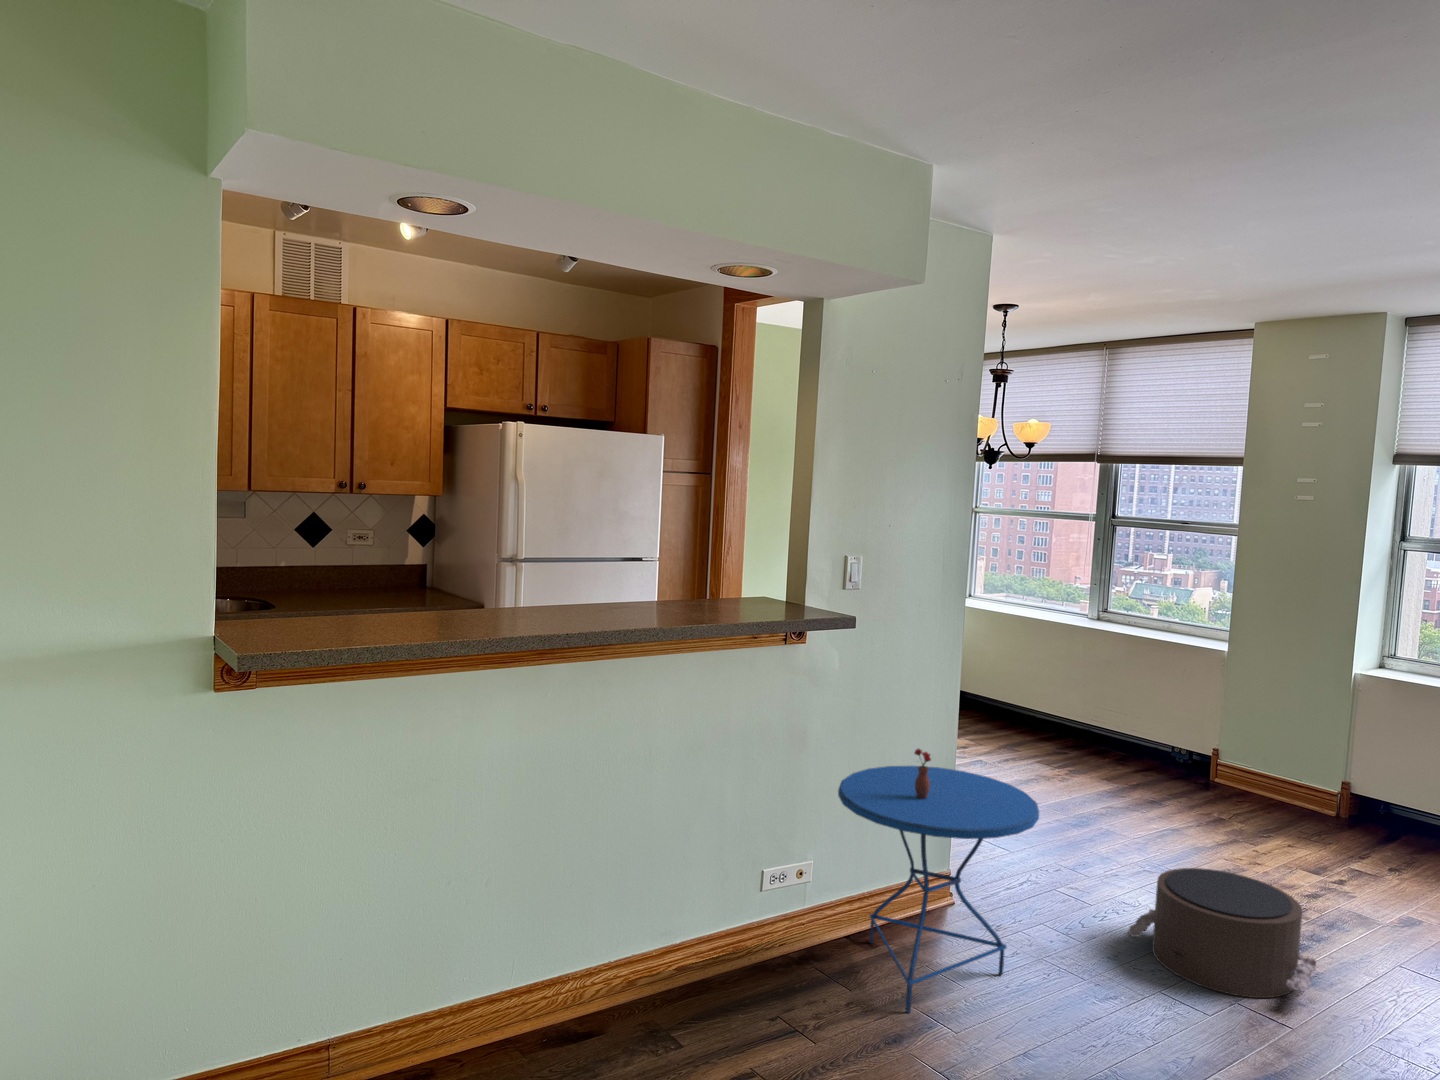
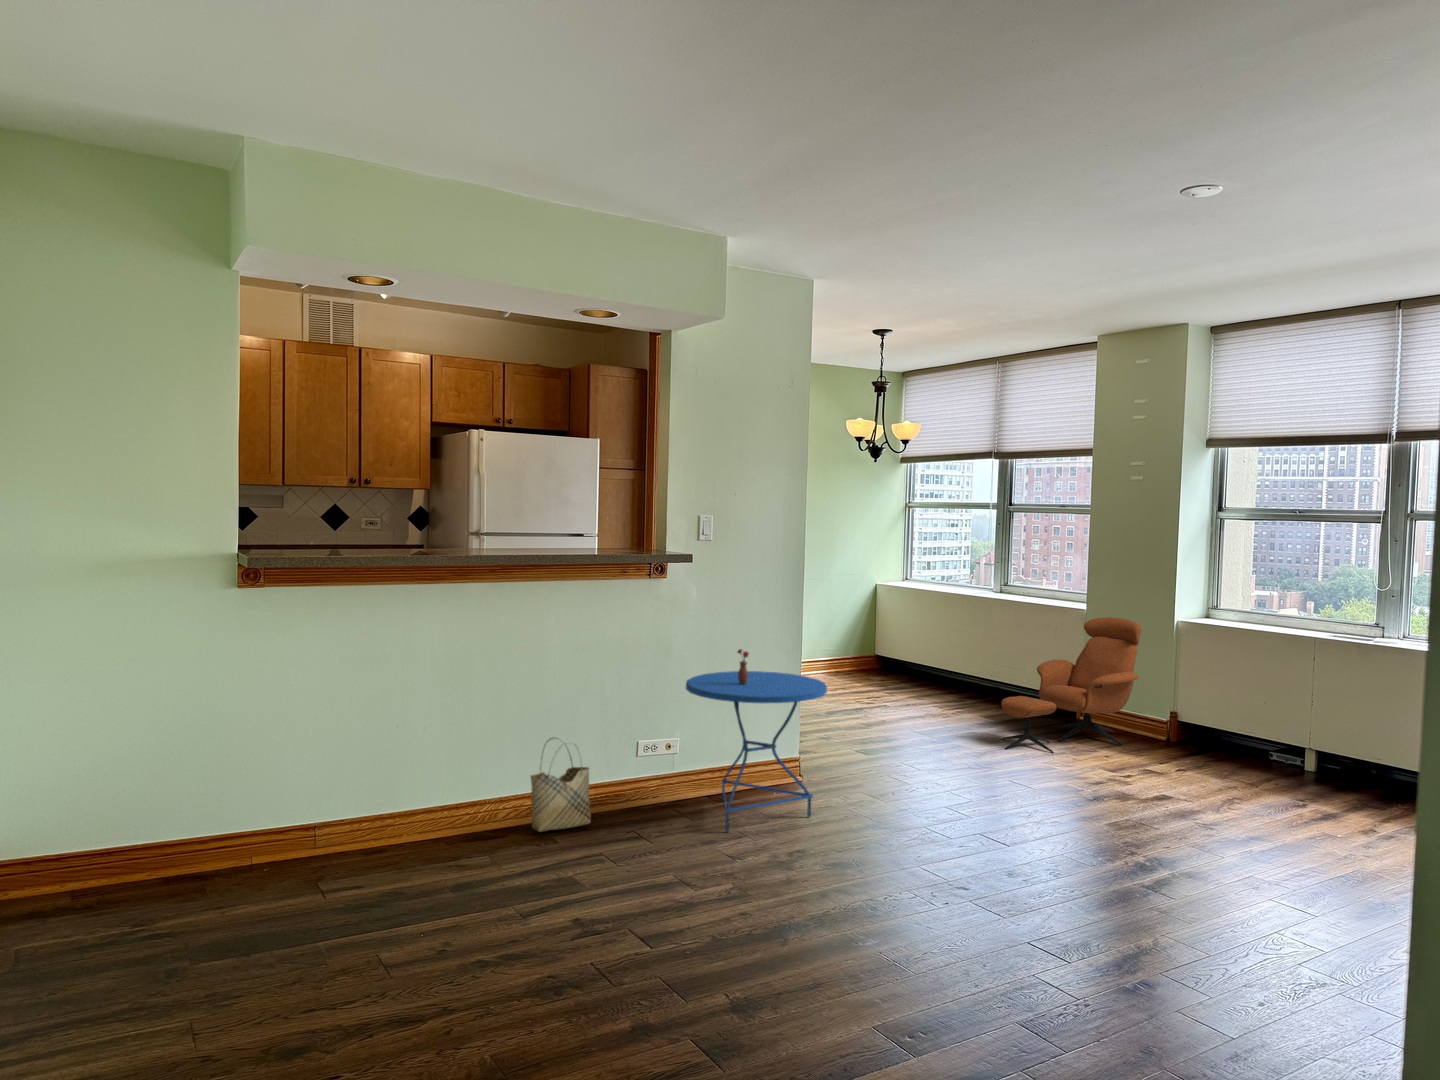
lounge chair: none [1146,663,1312,839] -> present [1001,617,1141,753]
pouf: present [1128,868,1317,998] -> none [914,750,1049,831]
woven basket: none [635,878,717,1024] -> present [530,737,591,832]

